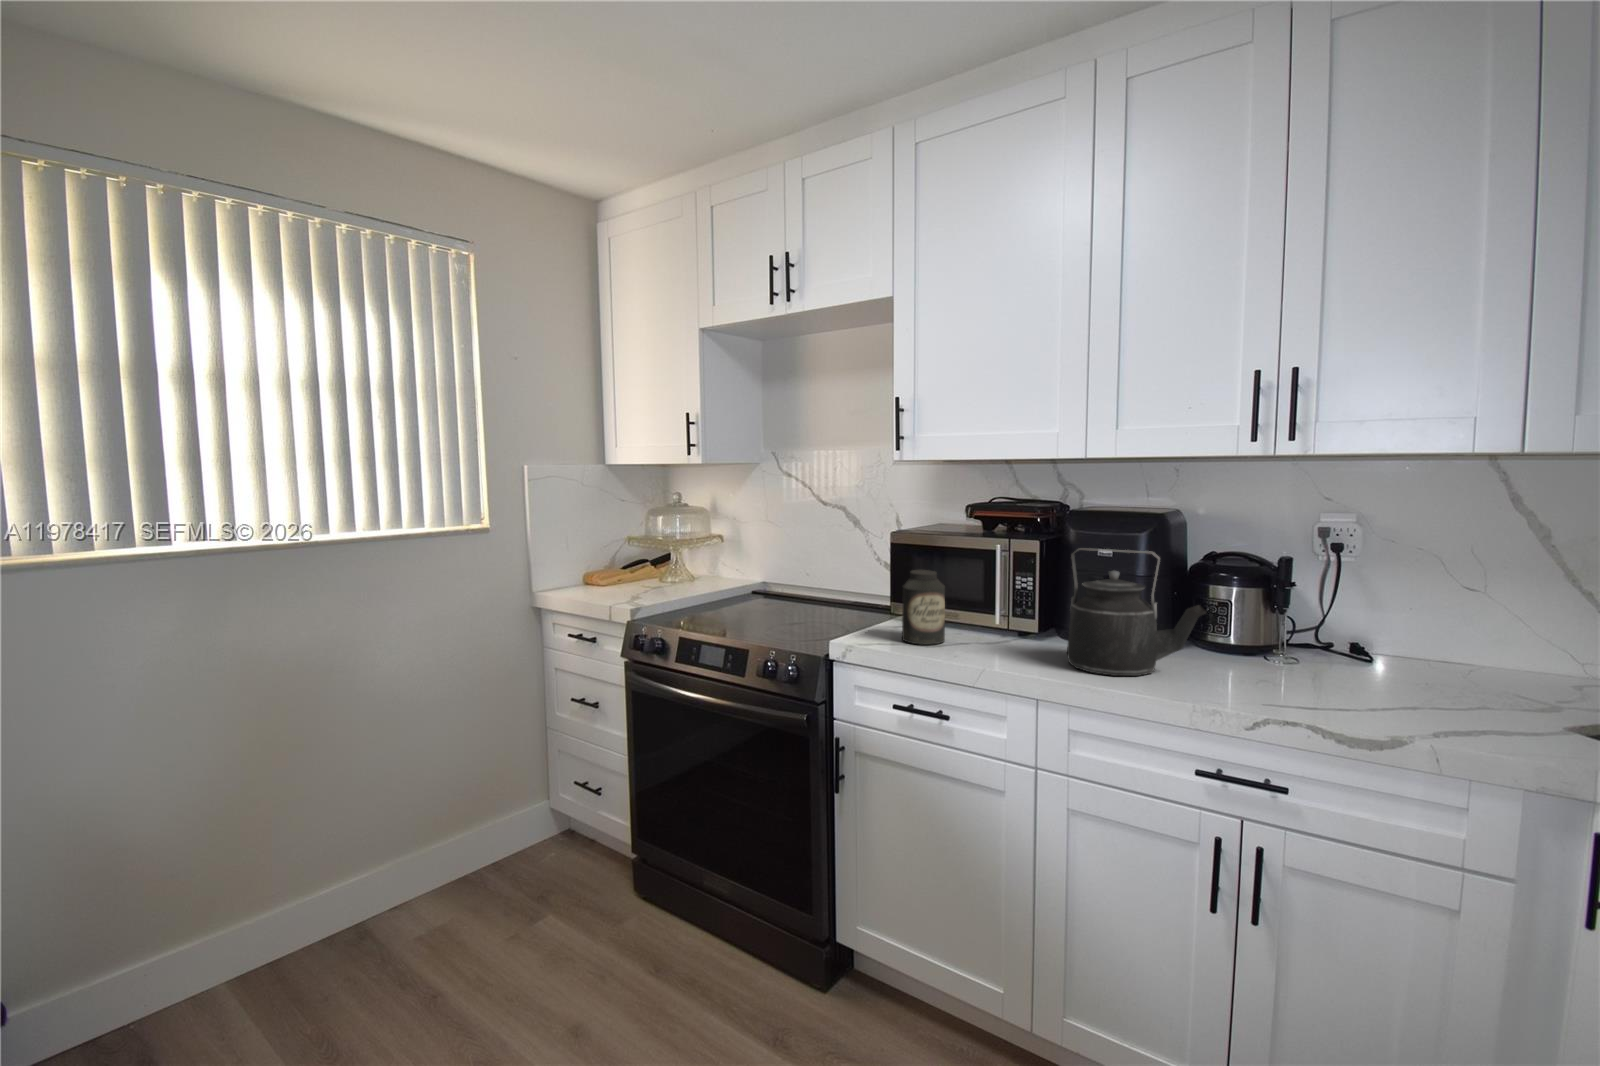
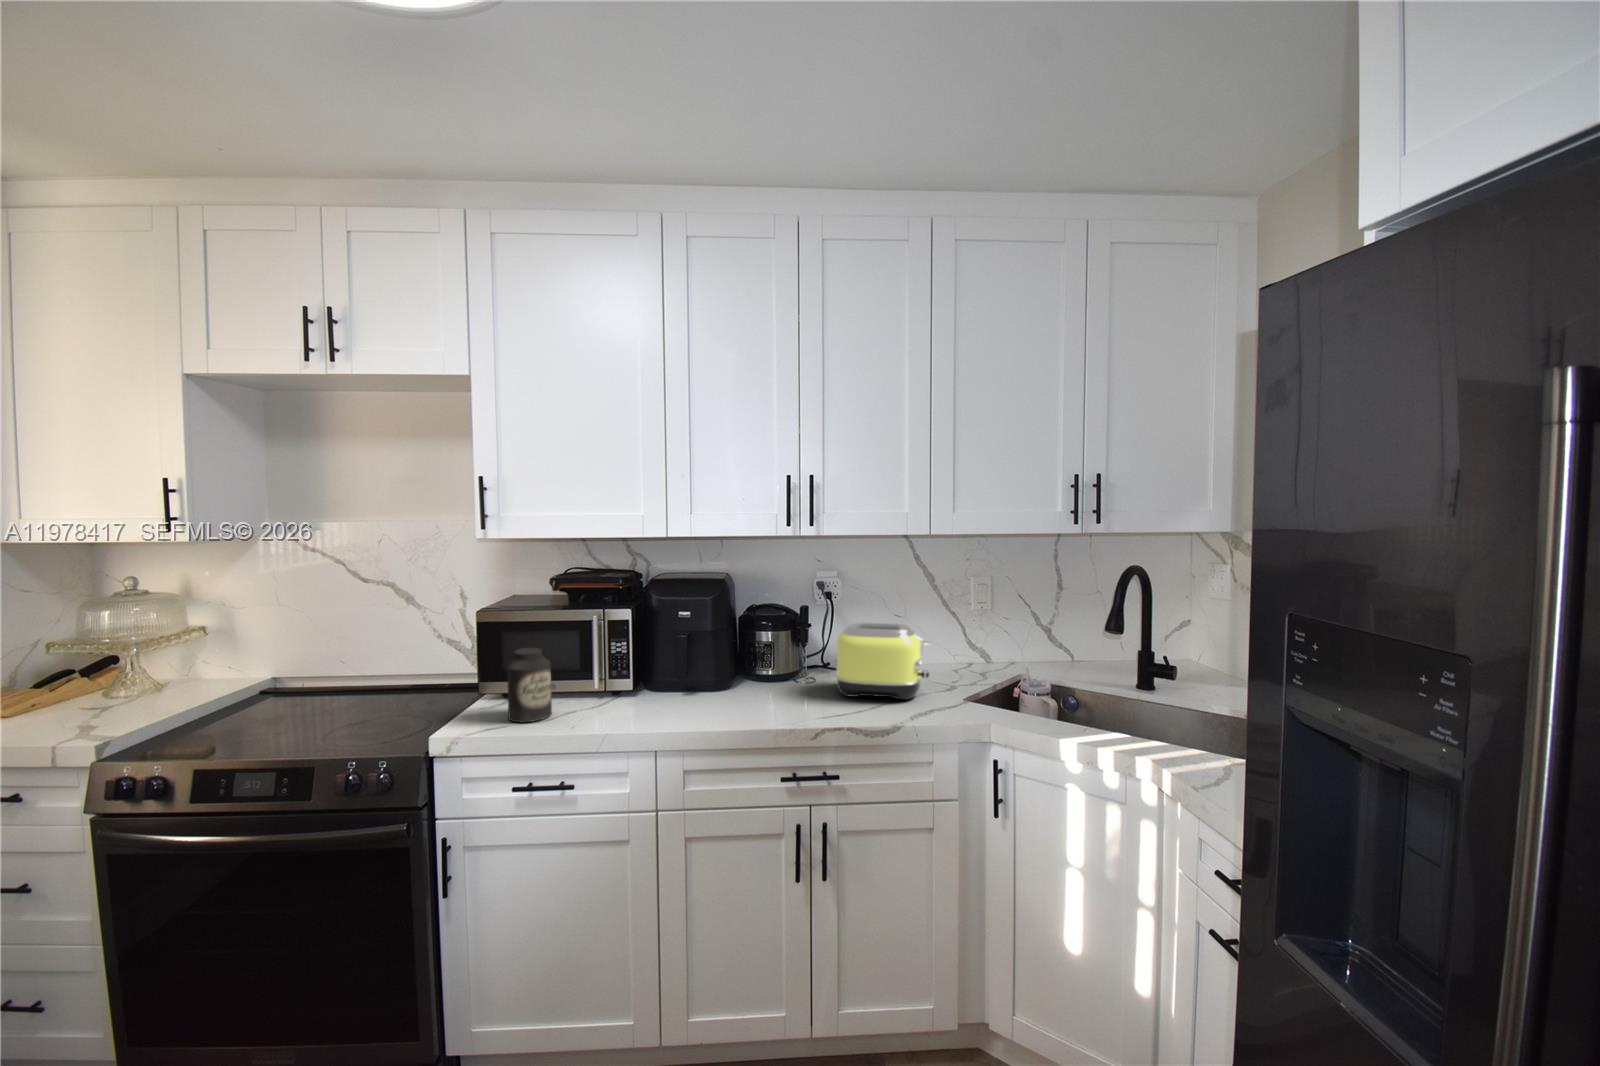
kettle: present [1067,548,1207,676] -> none [669,614,771,720]
toaster: none [1319,586,1507,710] -> present [835,623,930,700]

